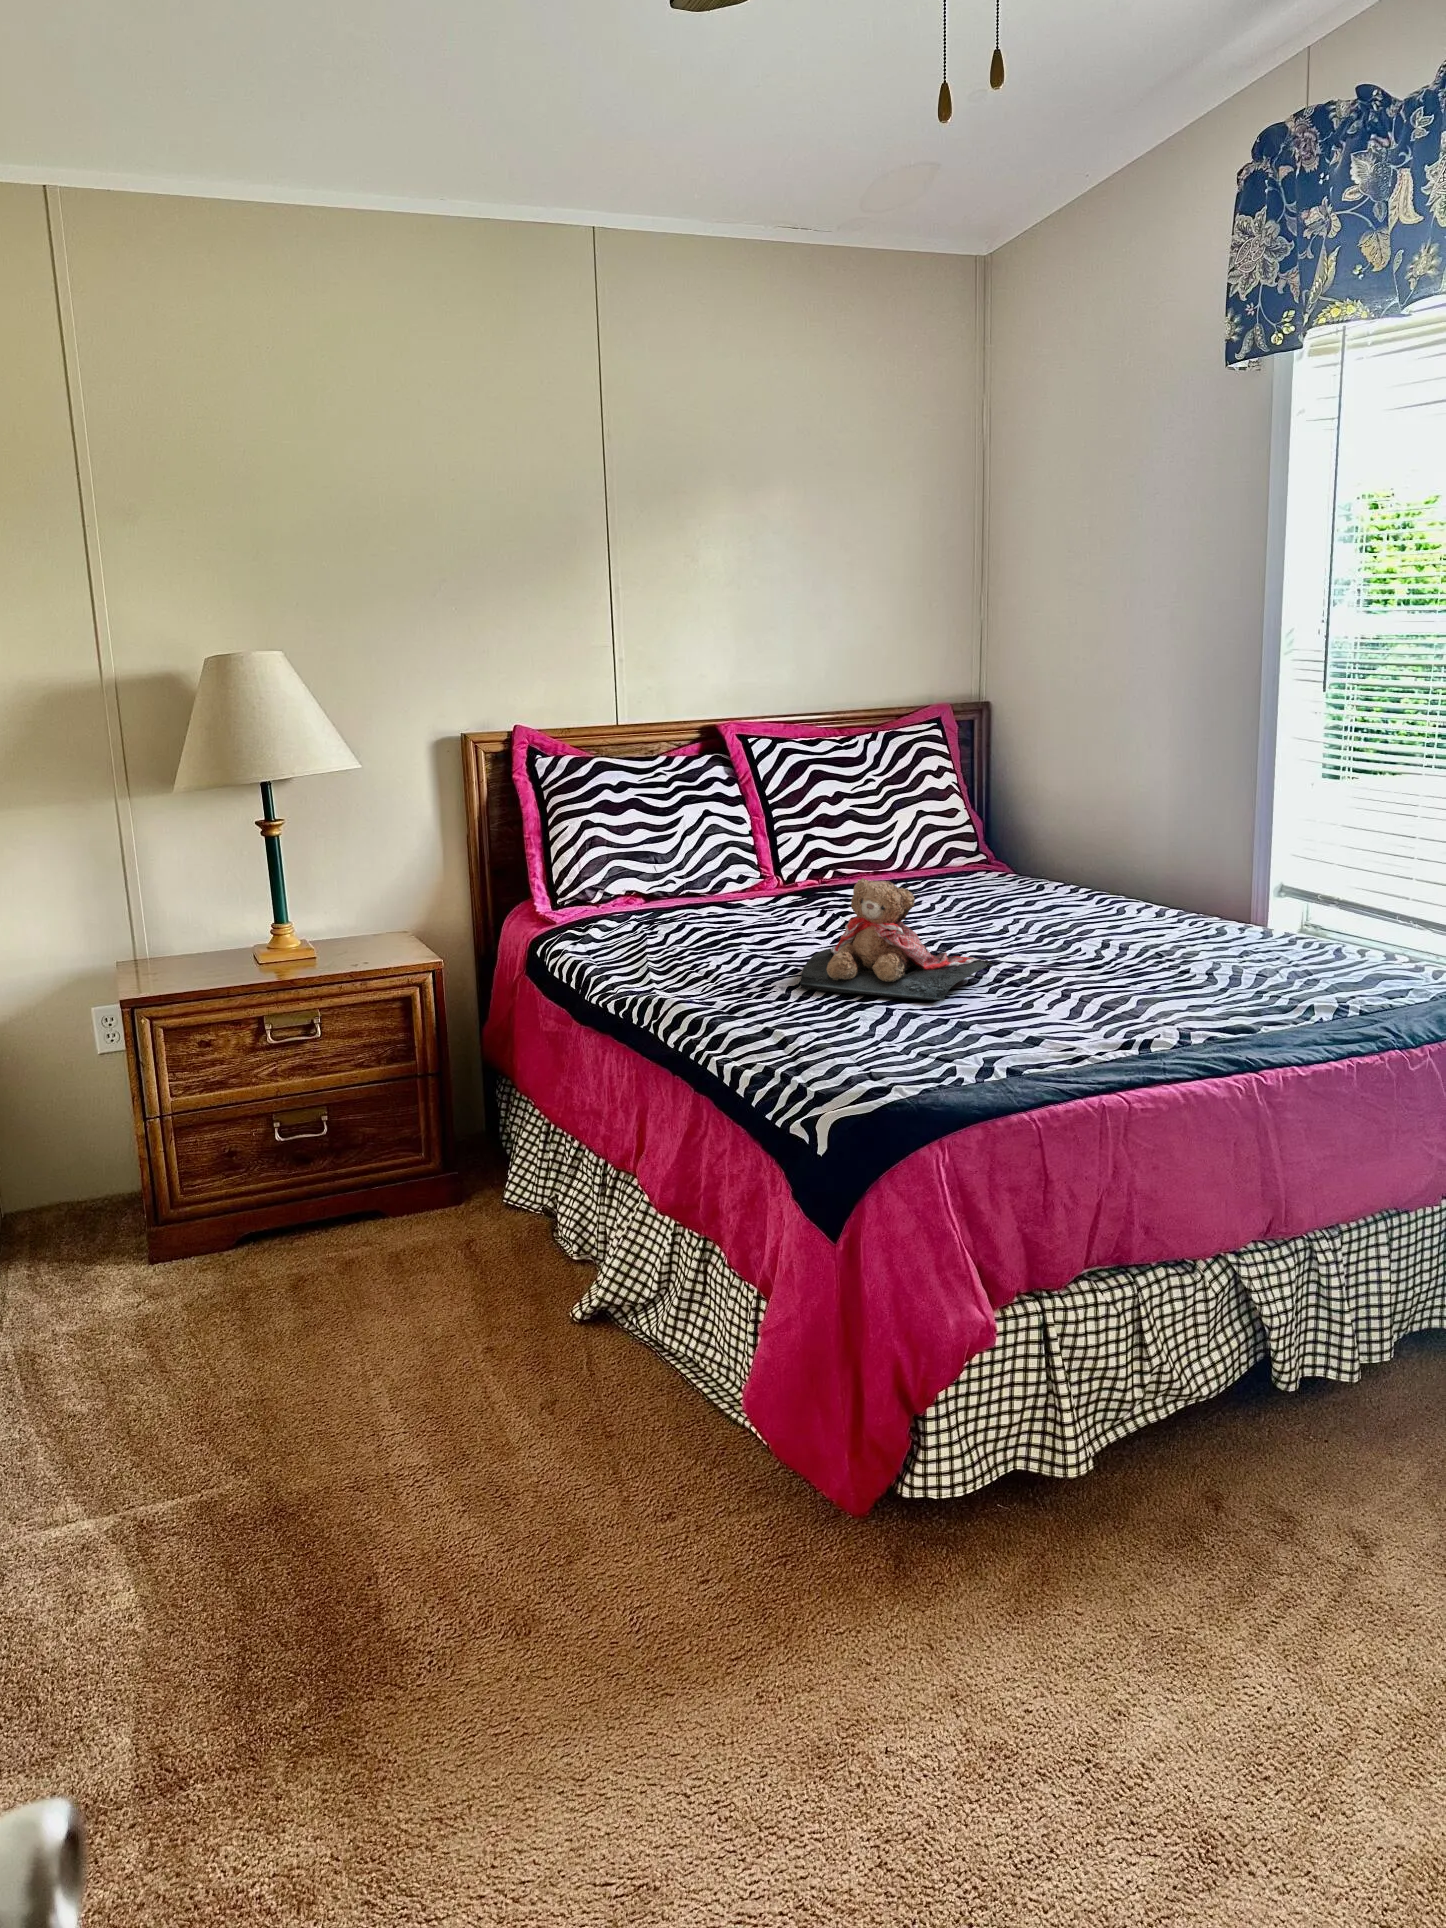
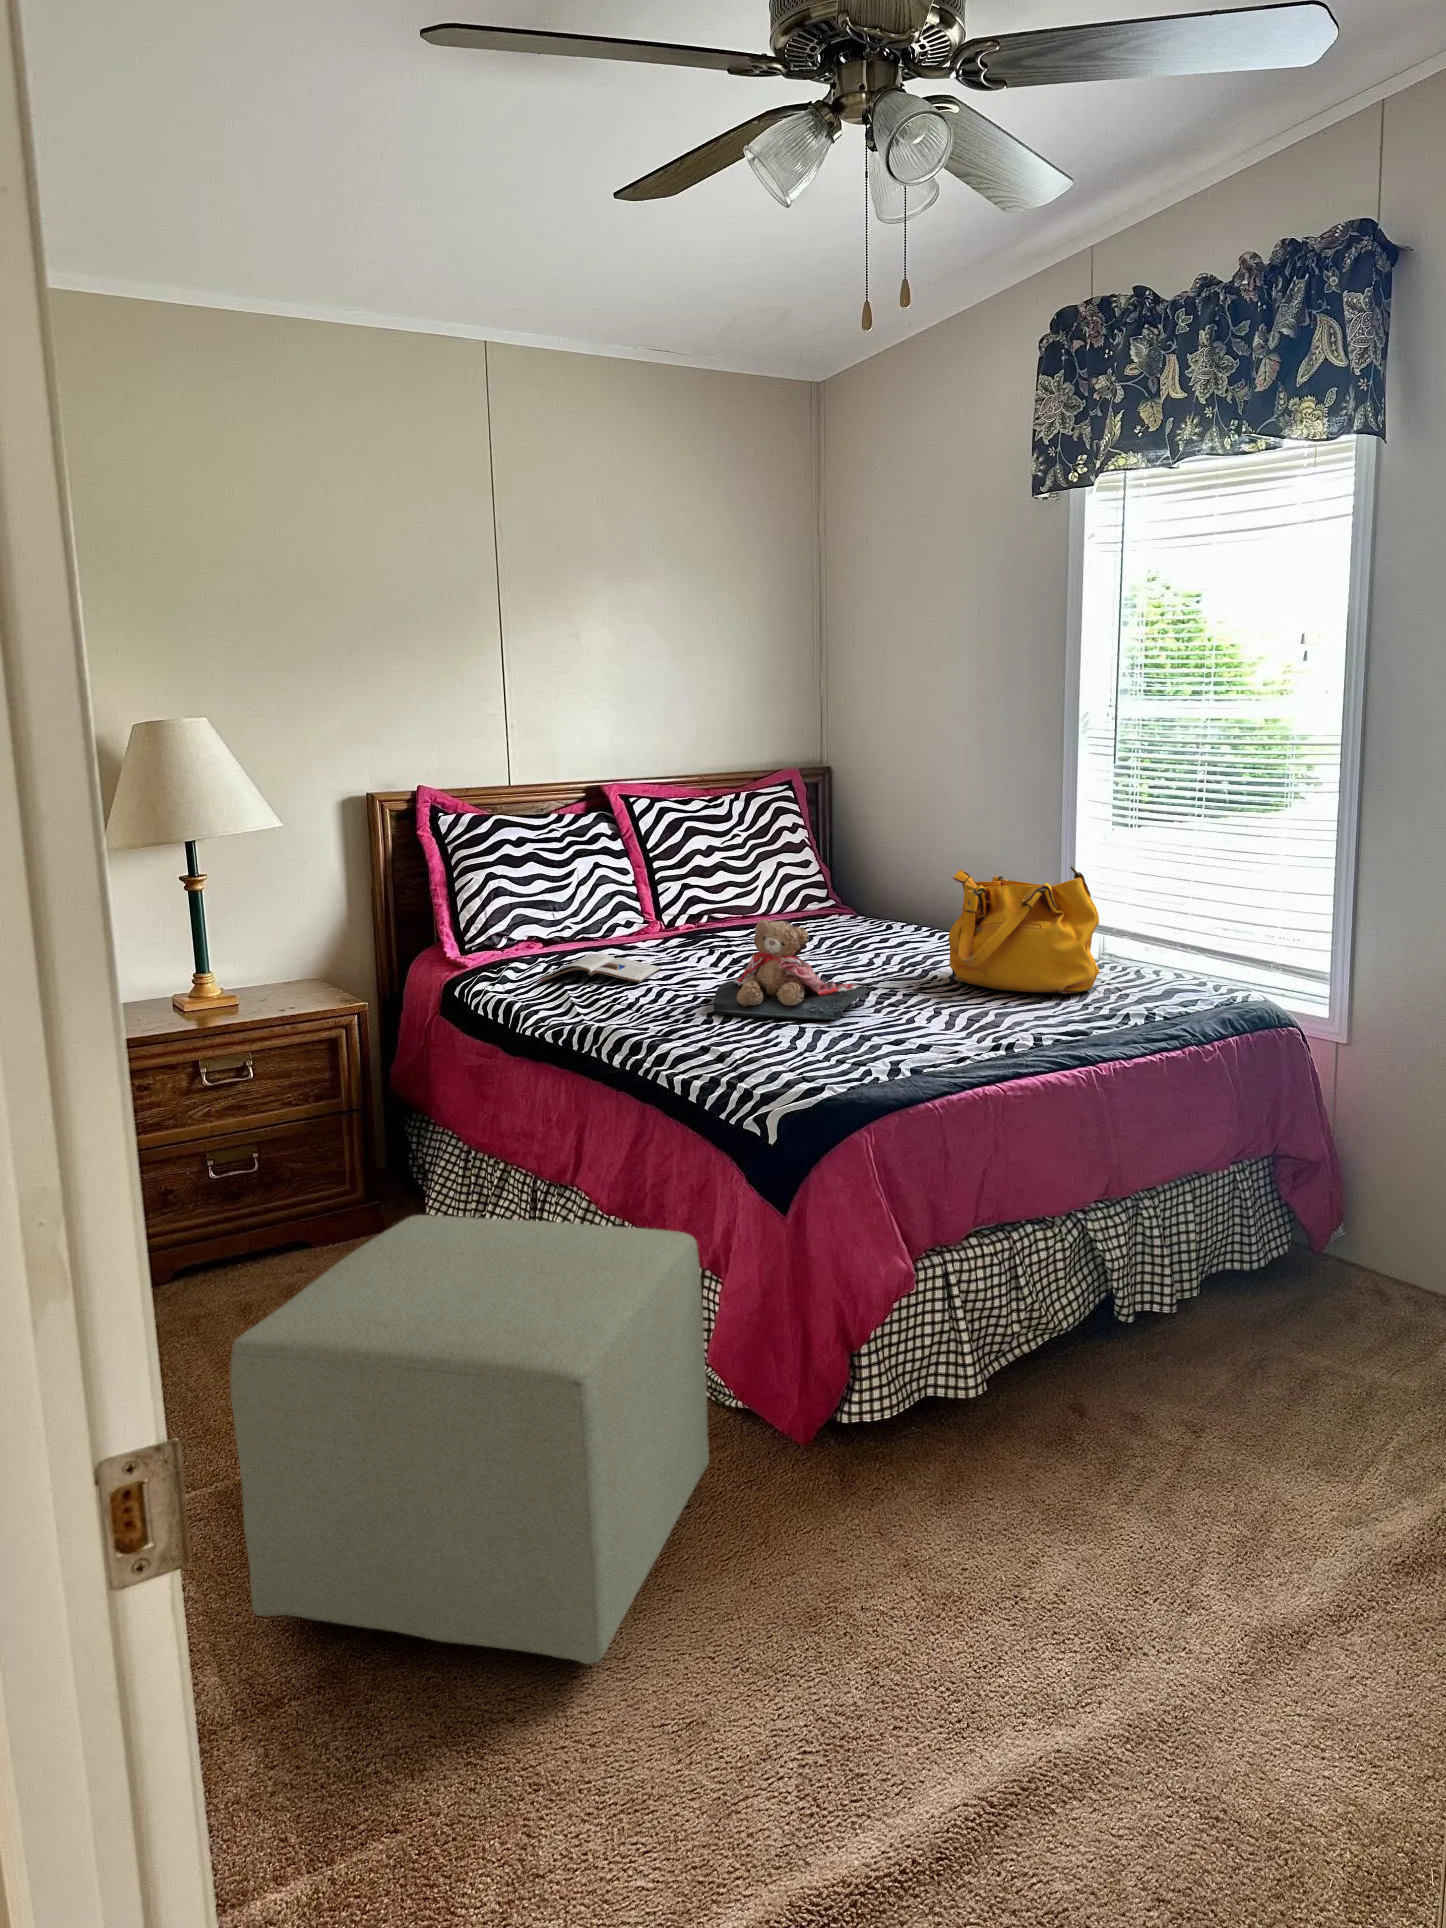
handbag: none [1095,819,1282,976] -> present [949,866,1099,994]
magazine: none [624,912,764,947] -> present [540,953,662,982]
ottoman: none [149,1214,735,1794] -> present [231,1215,709,1664]

